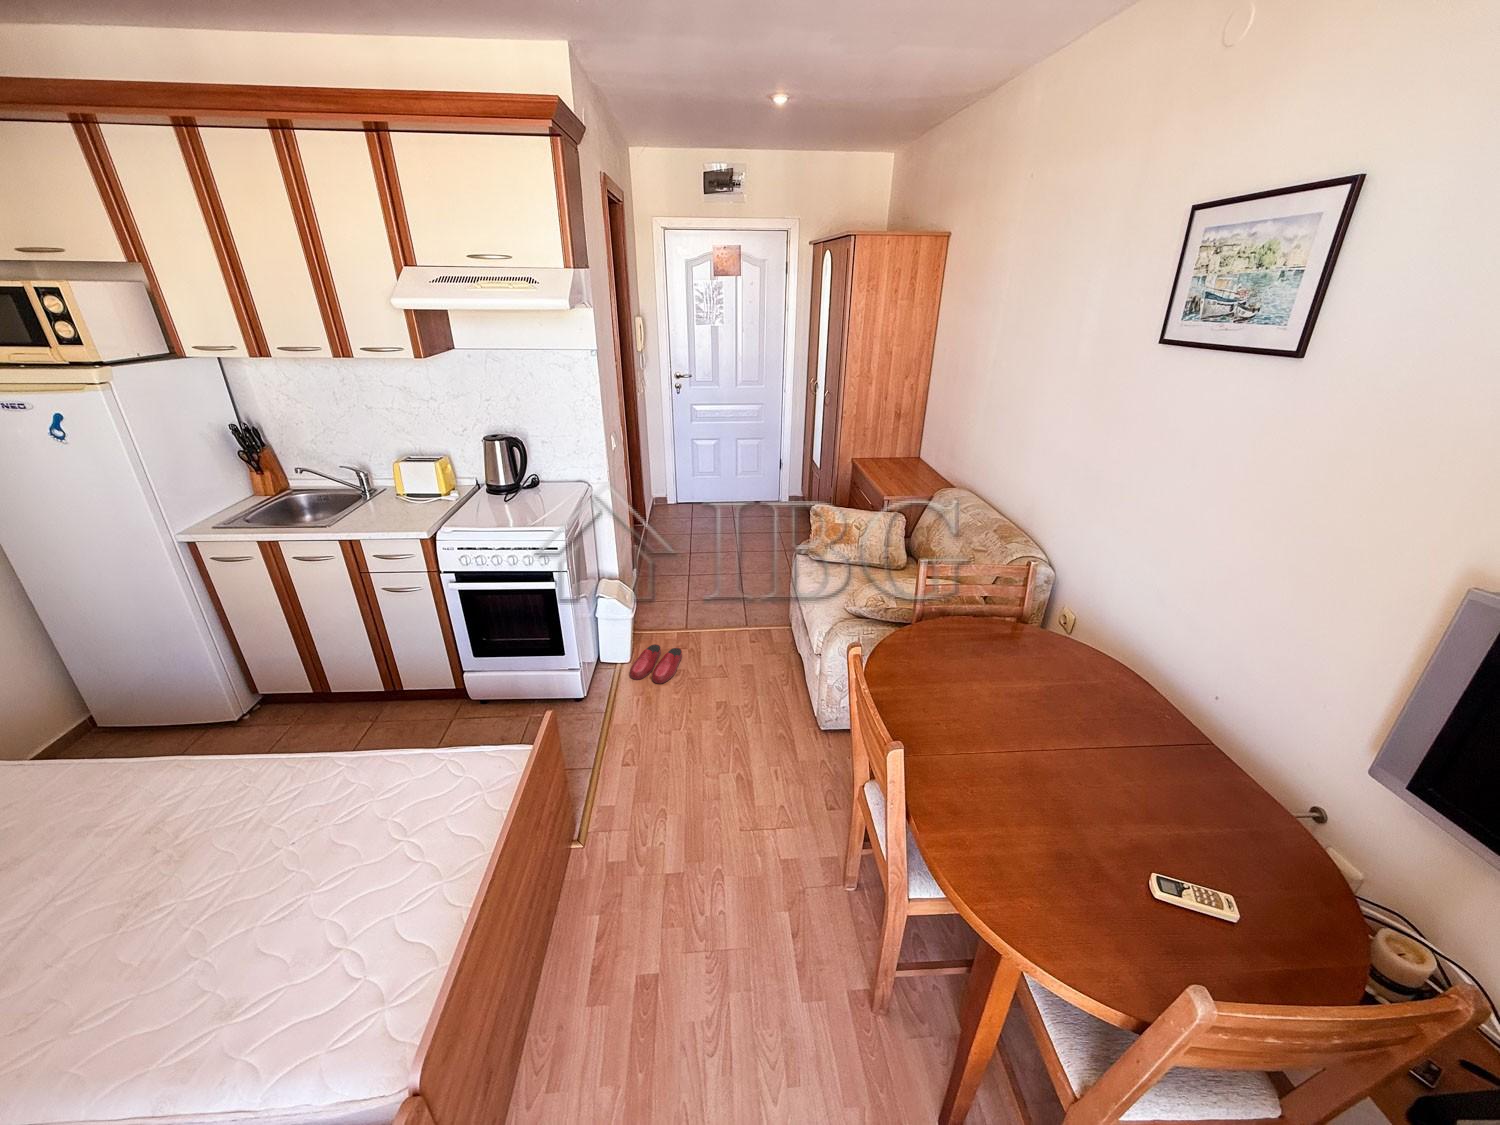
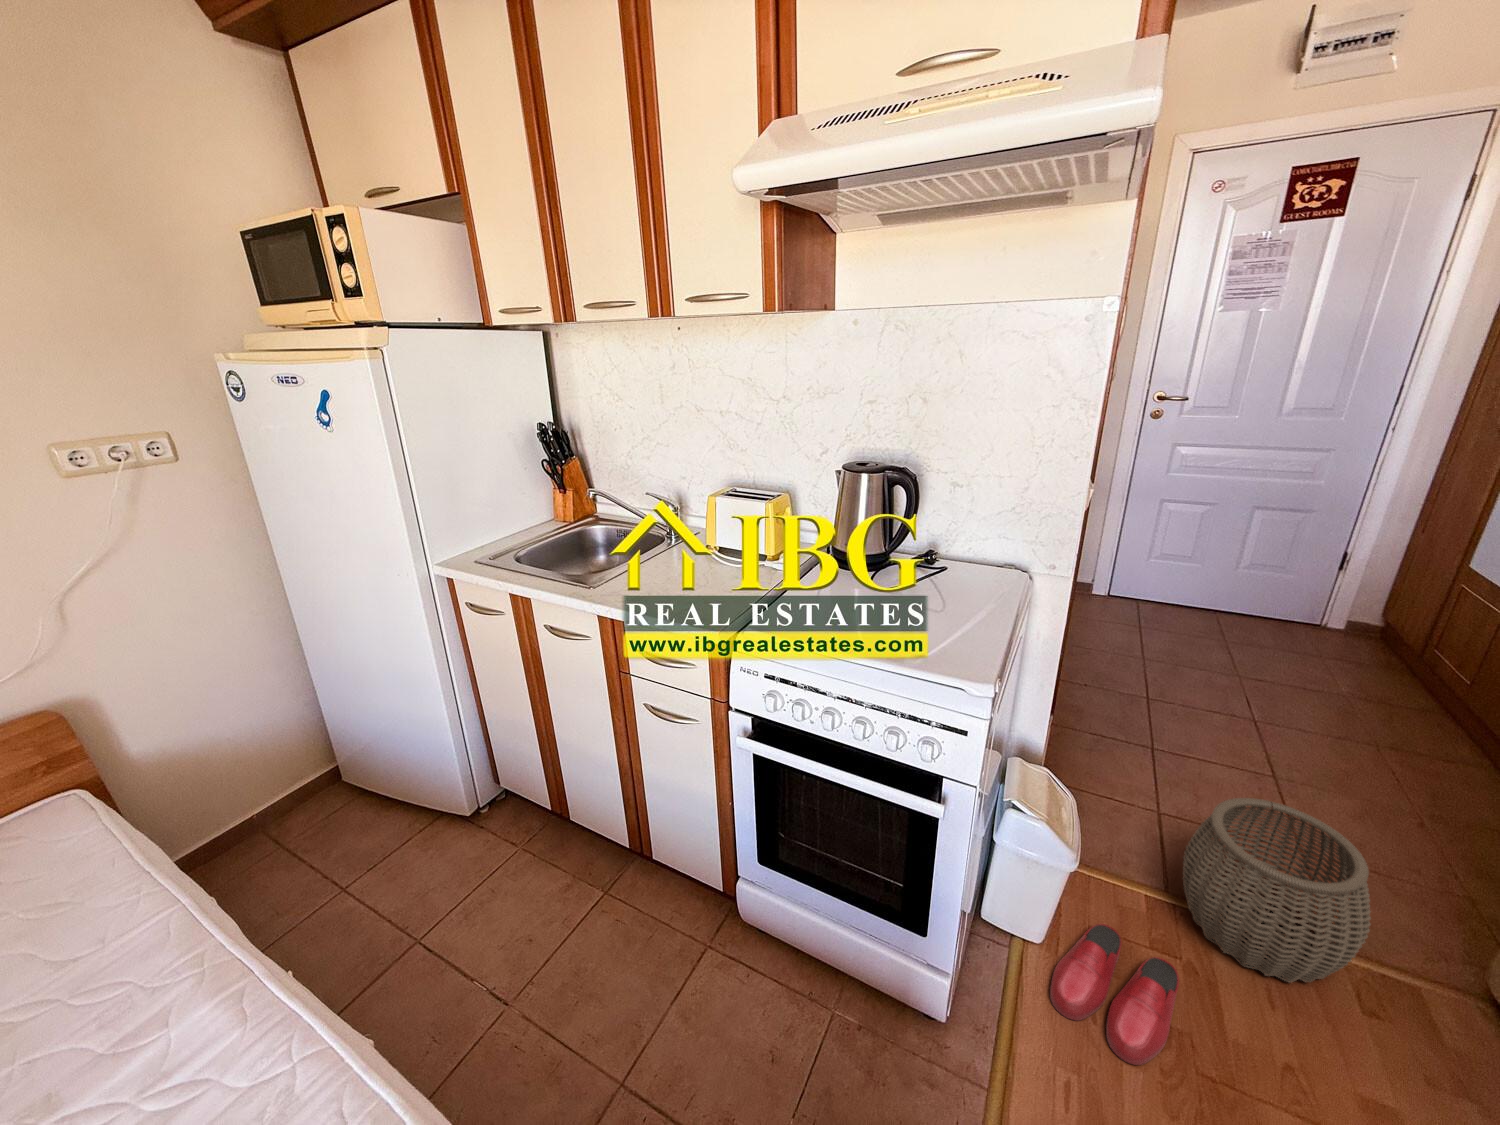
woven basket: none [684,573,747,642] -> present [1183,798,1371,982]

